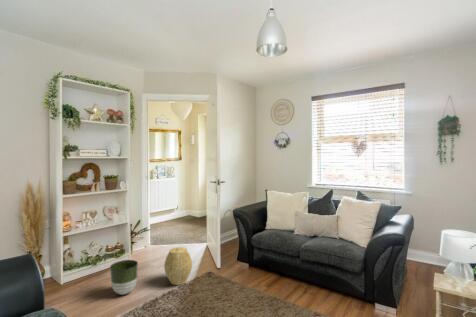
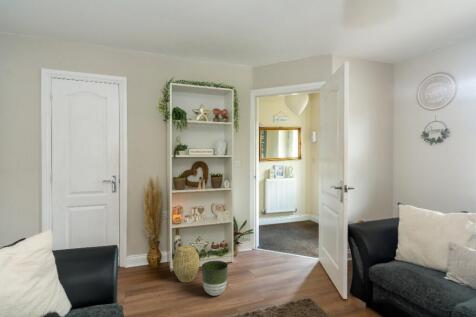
woven basket: present [164,247,192,285] -> present [173,245,200,282]

